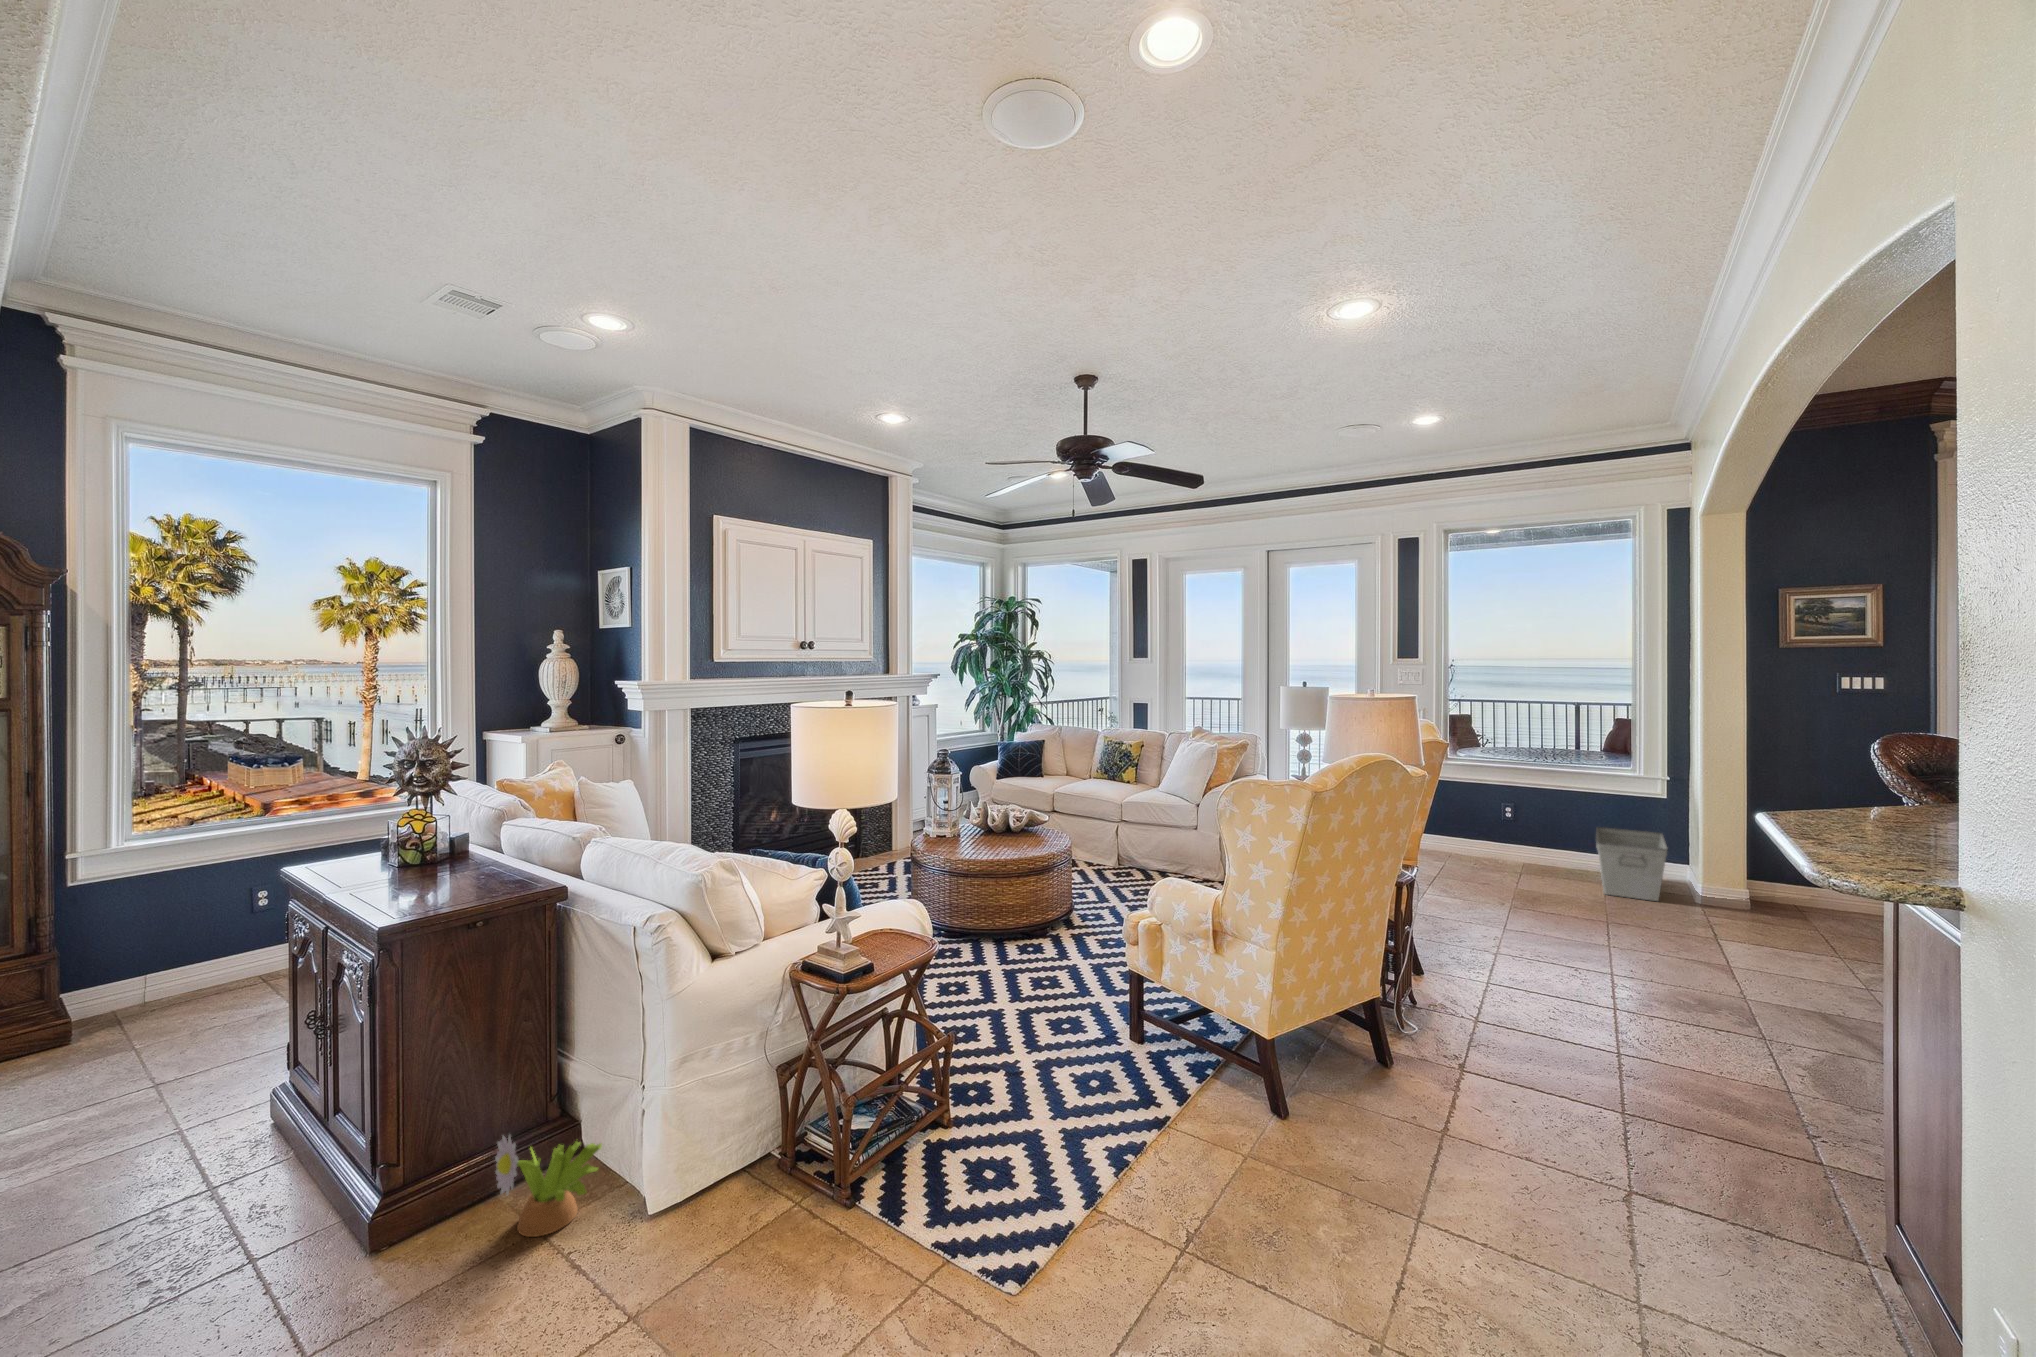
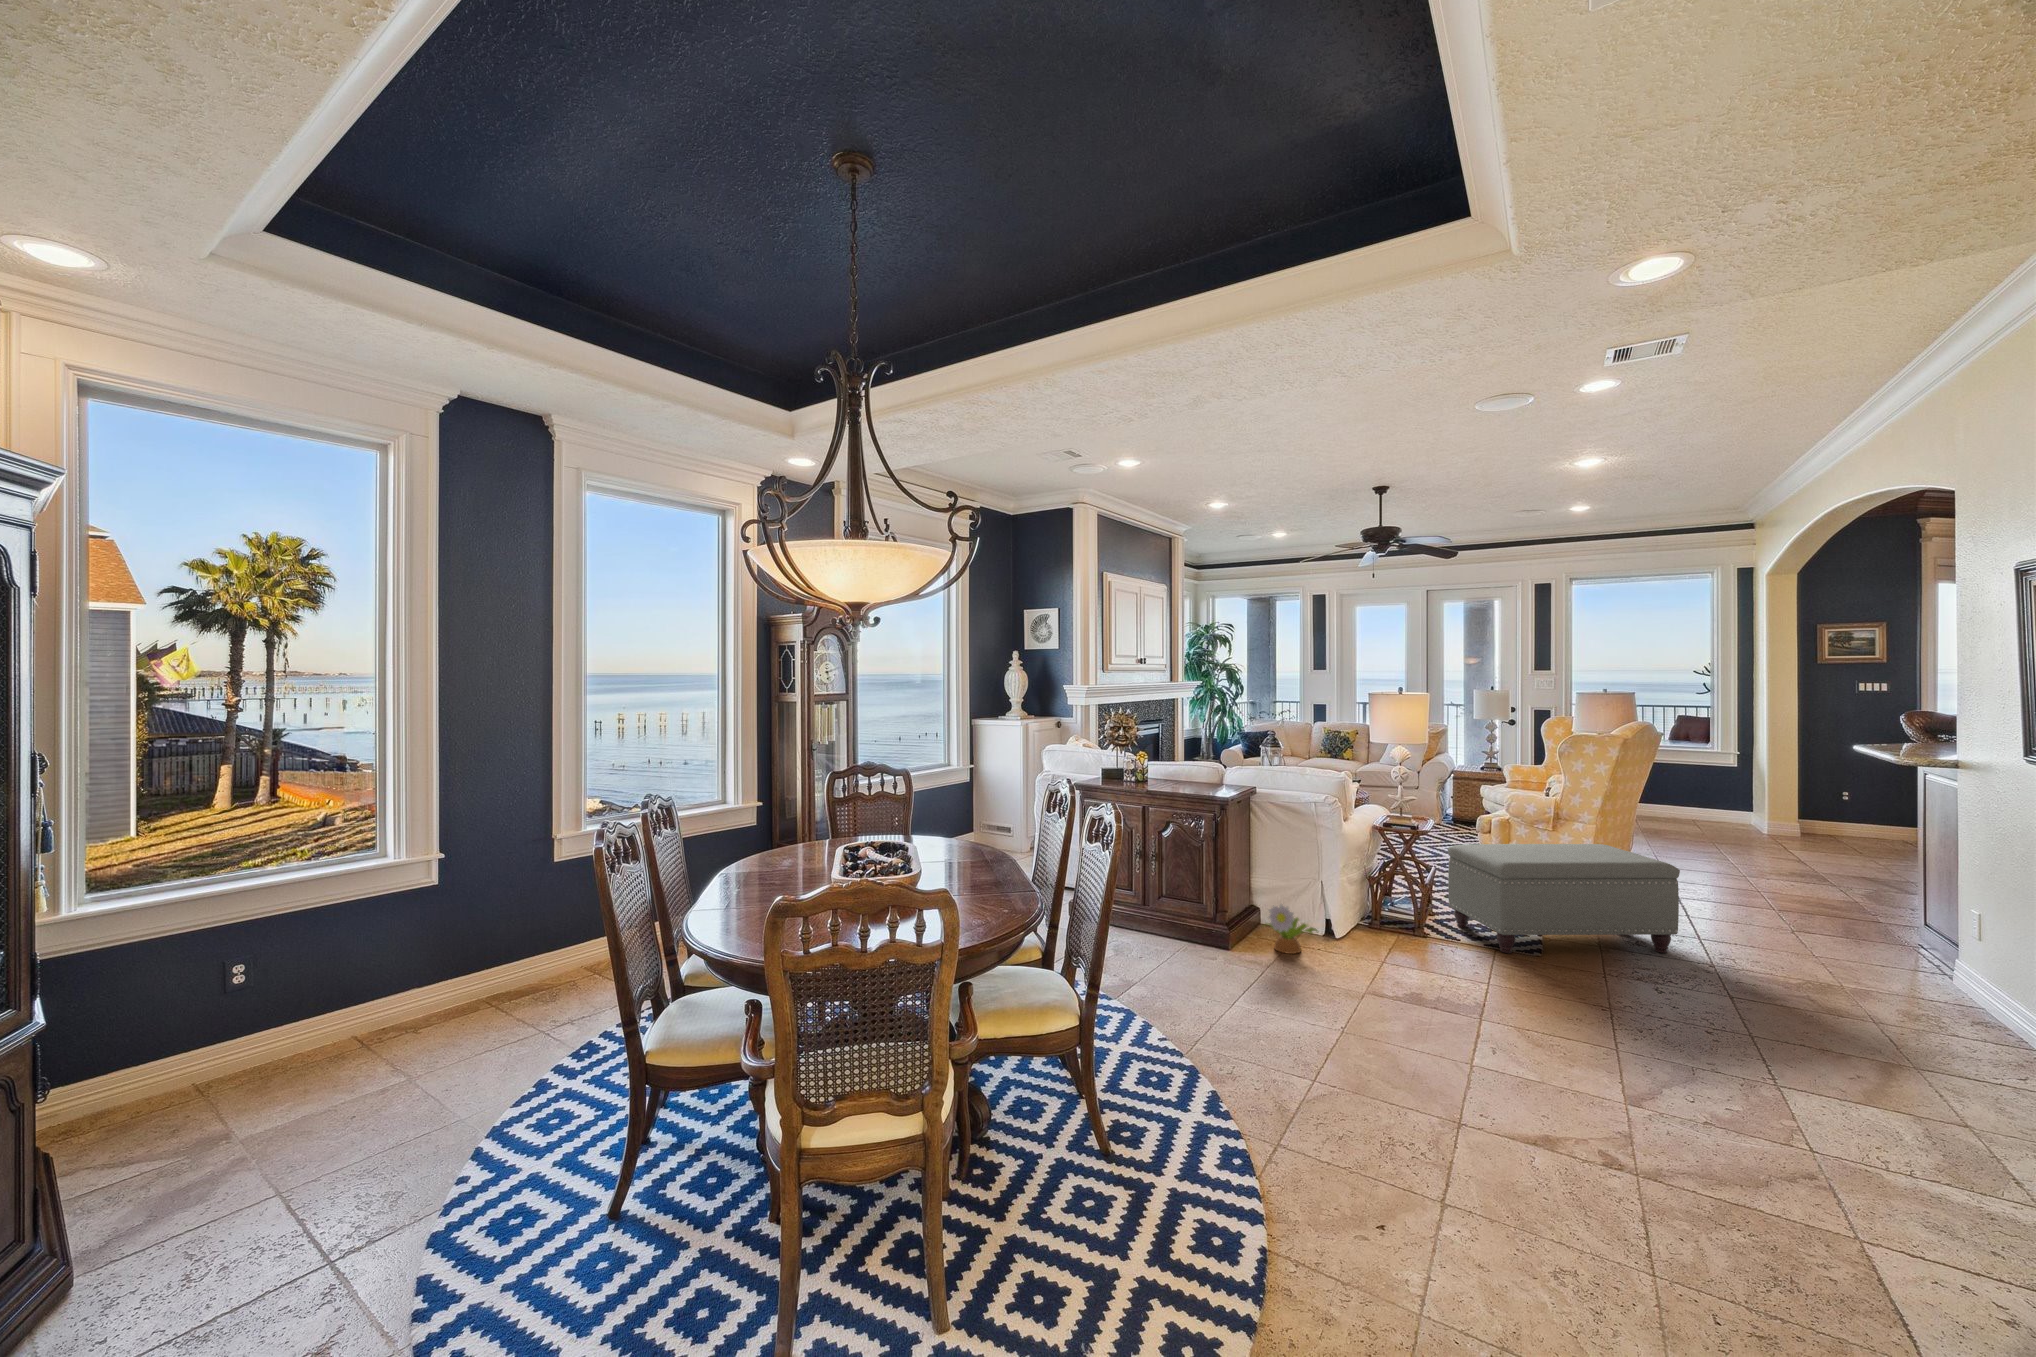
storage bin: present [1596,827,1668,901] -> none [1687,787,1747,833]
ottoman: none [953,985,1332,1249] -> present [1448,844,1680,953]

